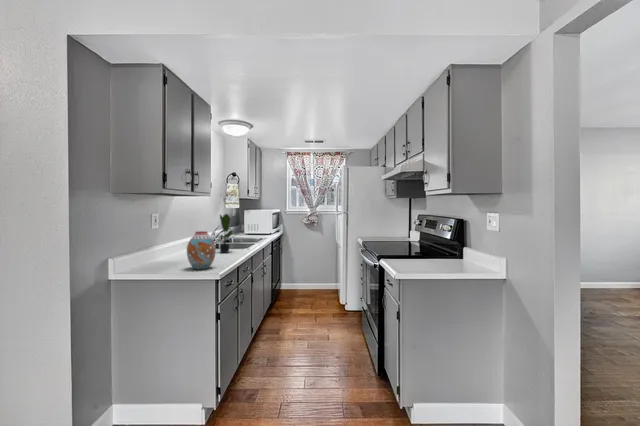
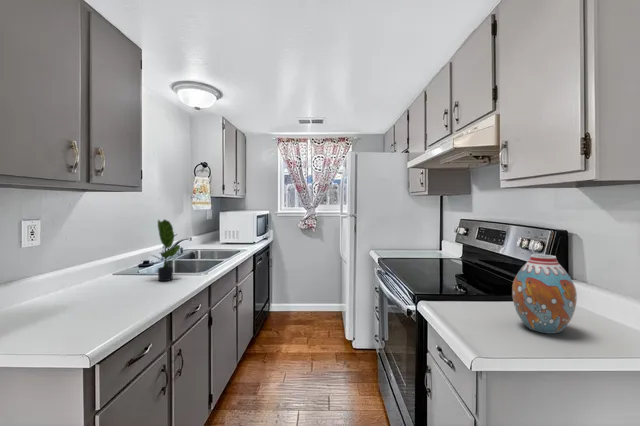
vase: present [187,231,216,269] -> present [512,254,577,334]

